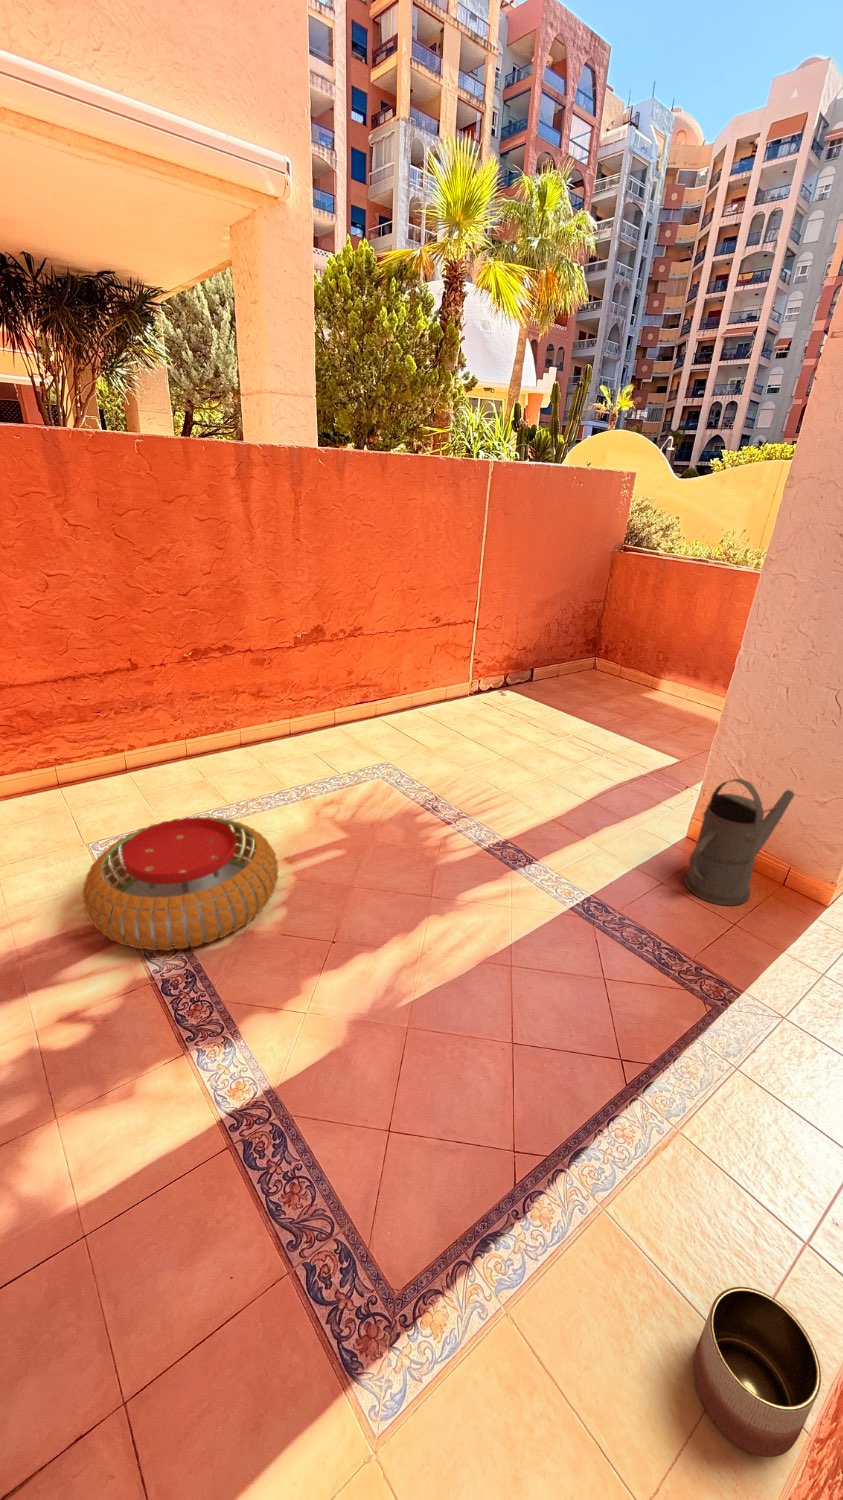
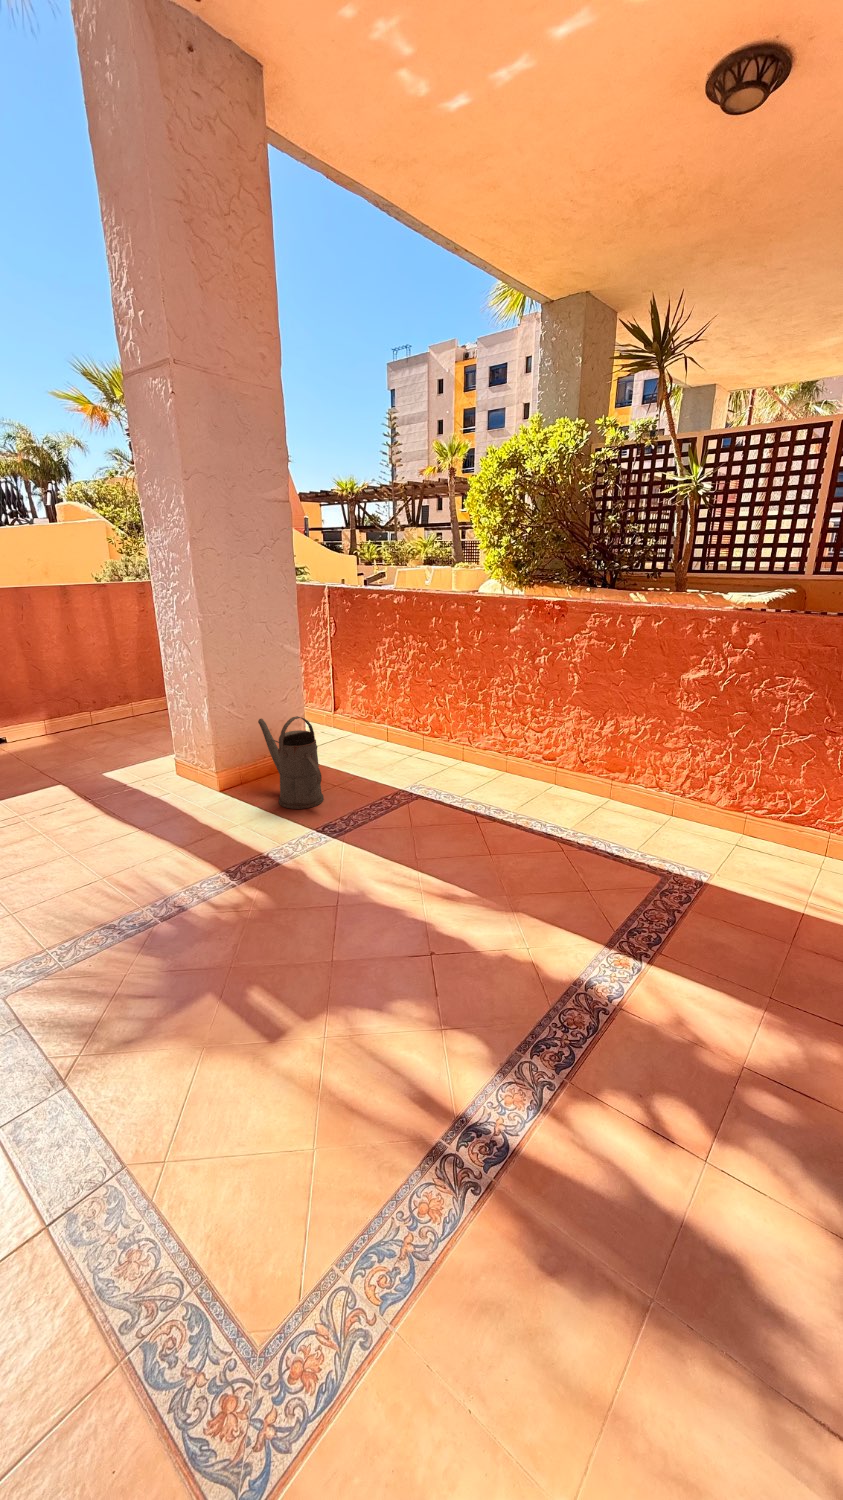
pouf: present [82,817,278,950] -> none [249,970,559,1272]
planter: present [694,1287,821,1457] -> none [596,782,633,820]

